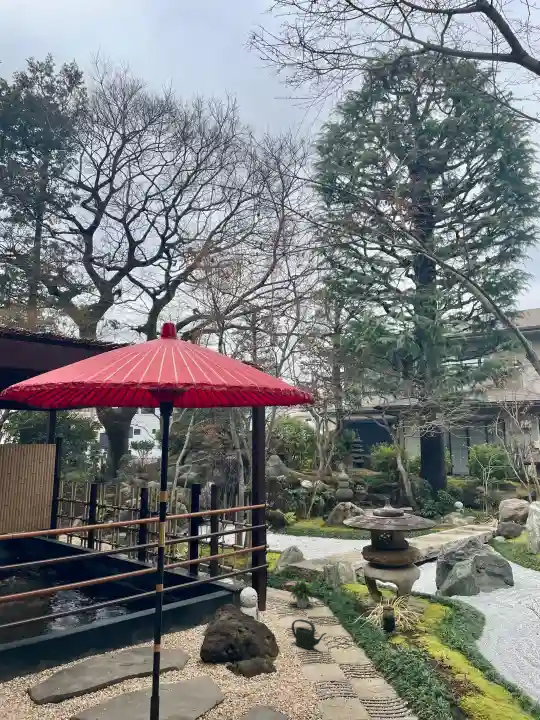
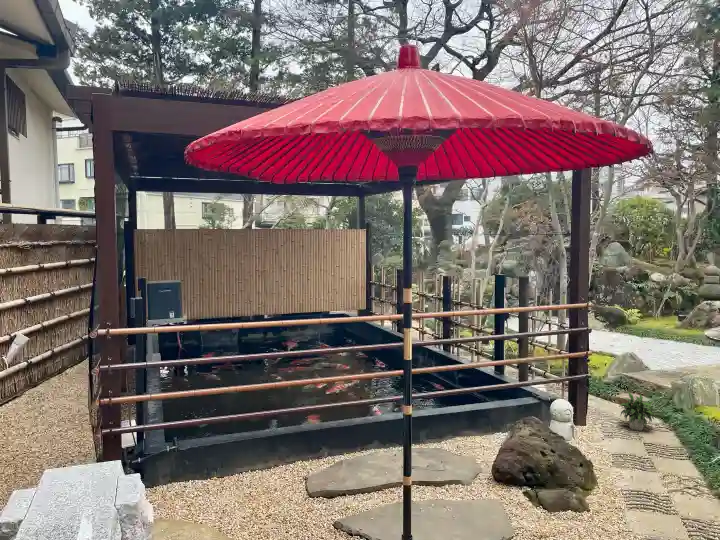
watering can: present [292,619,326,649] -> none [617,448,667,487]

